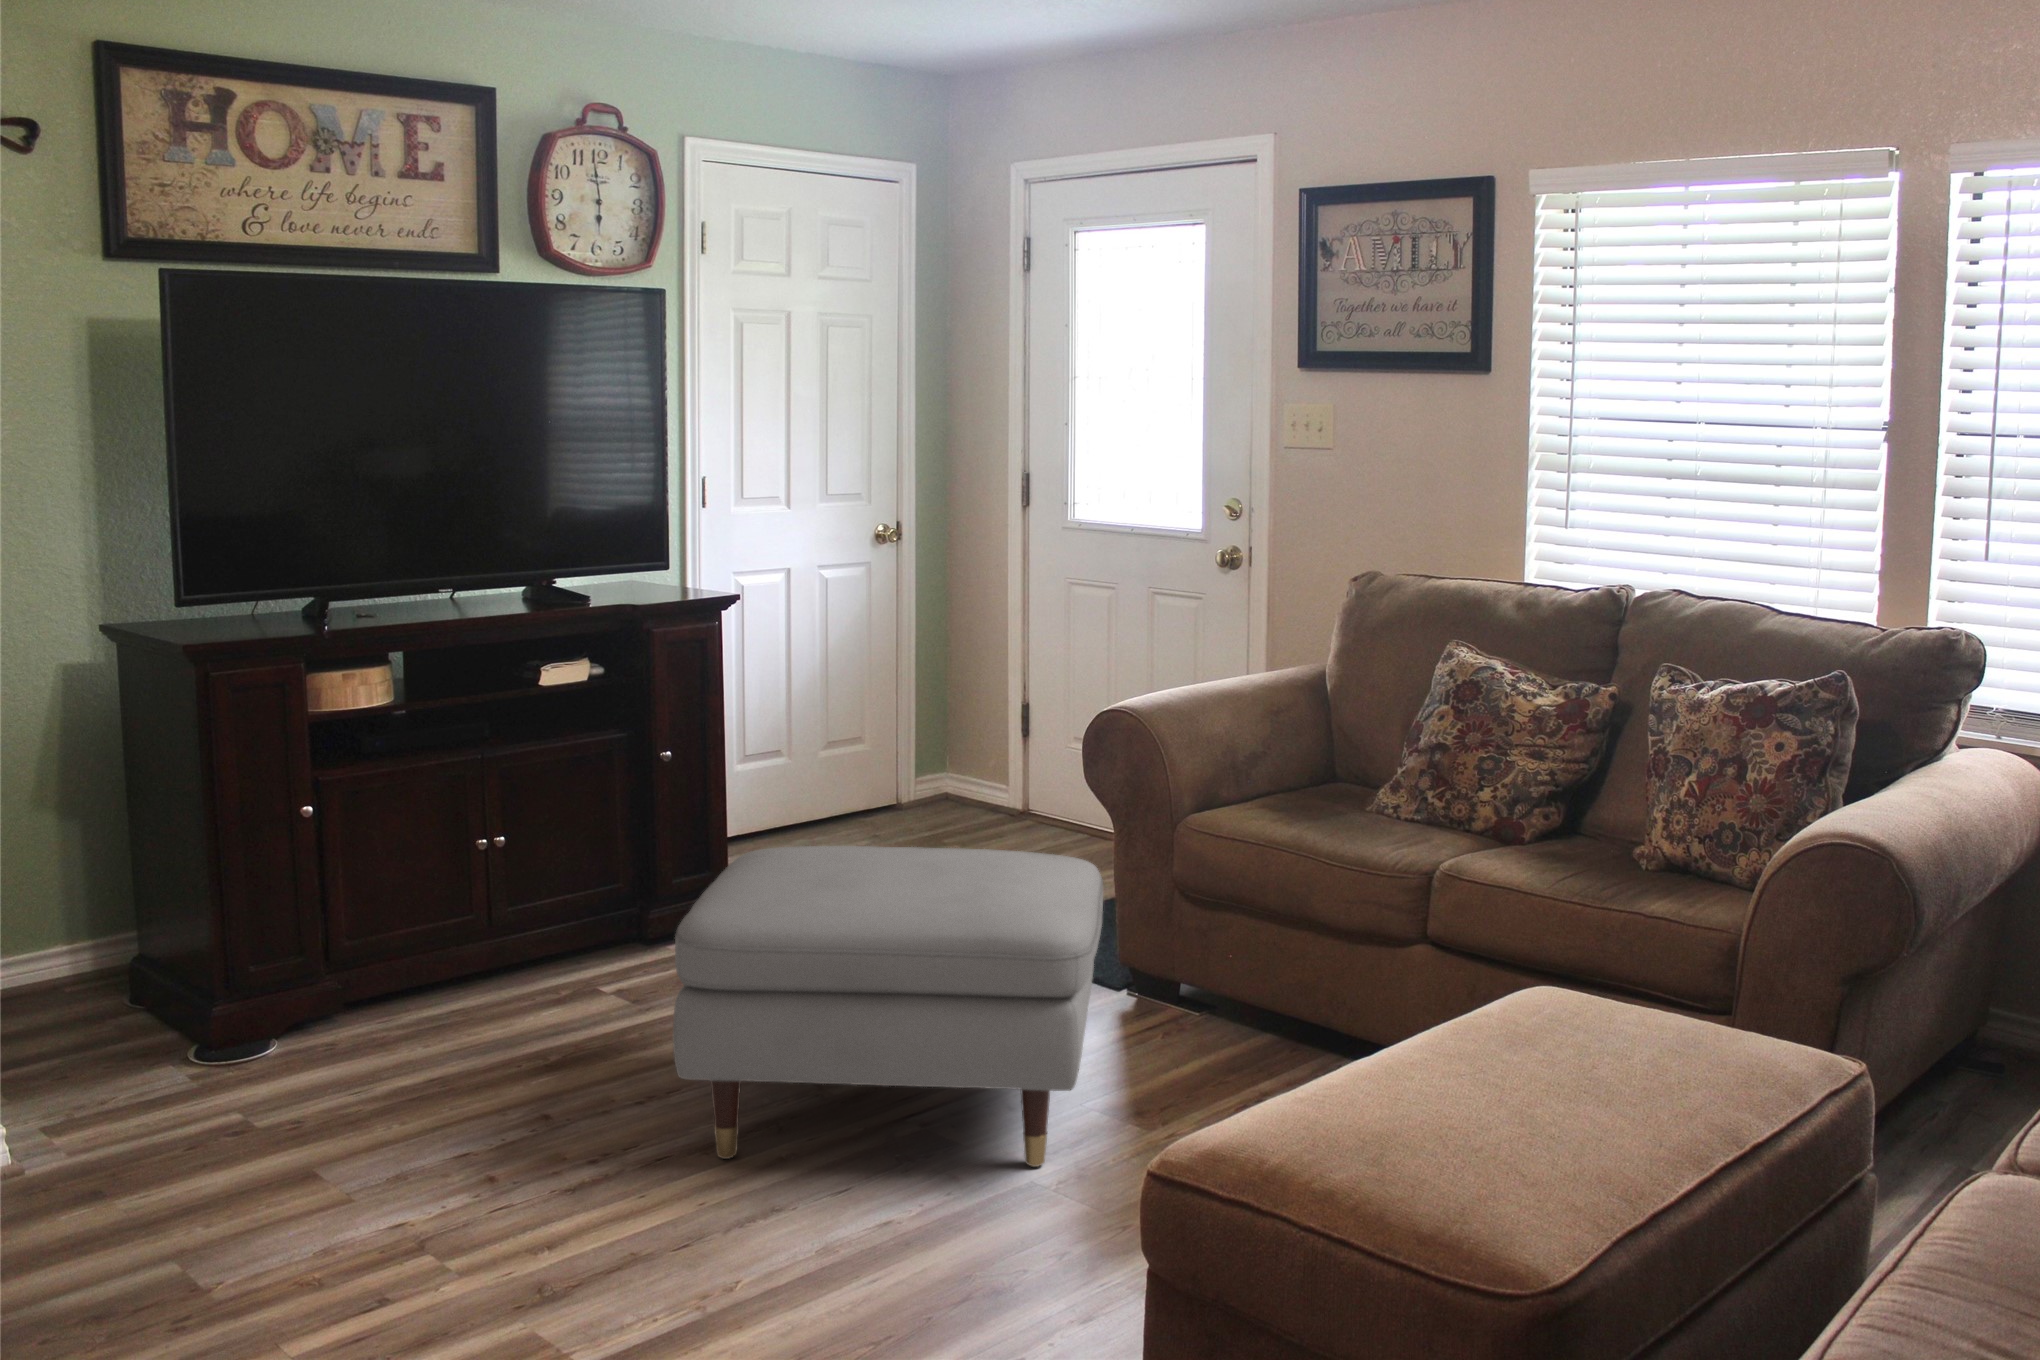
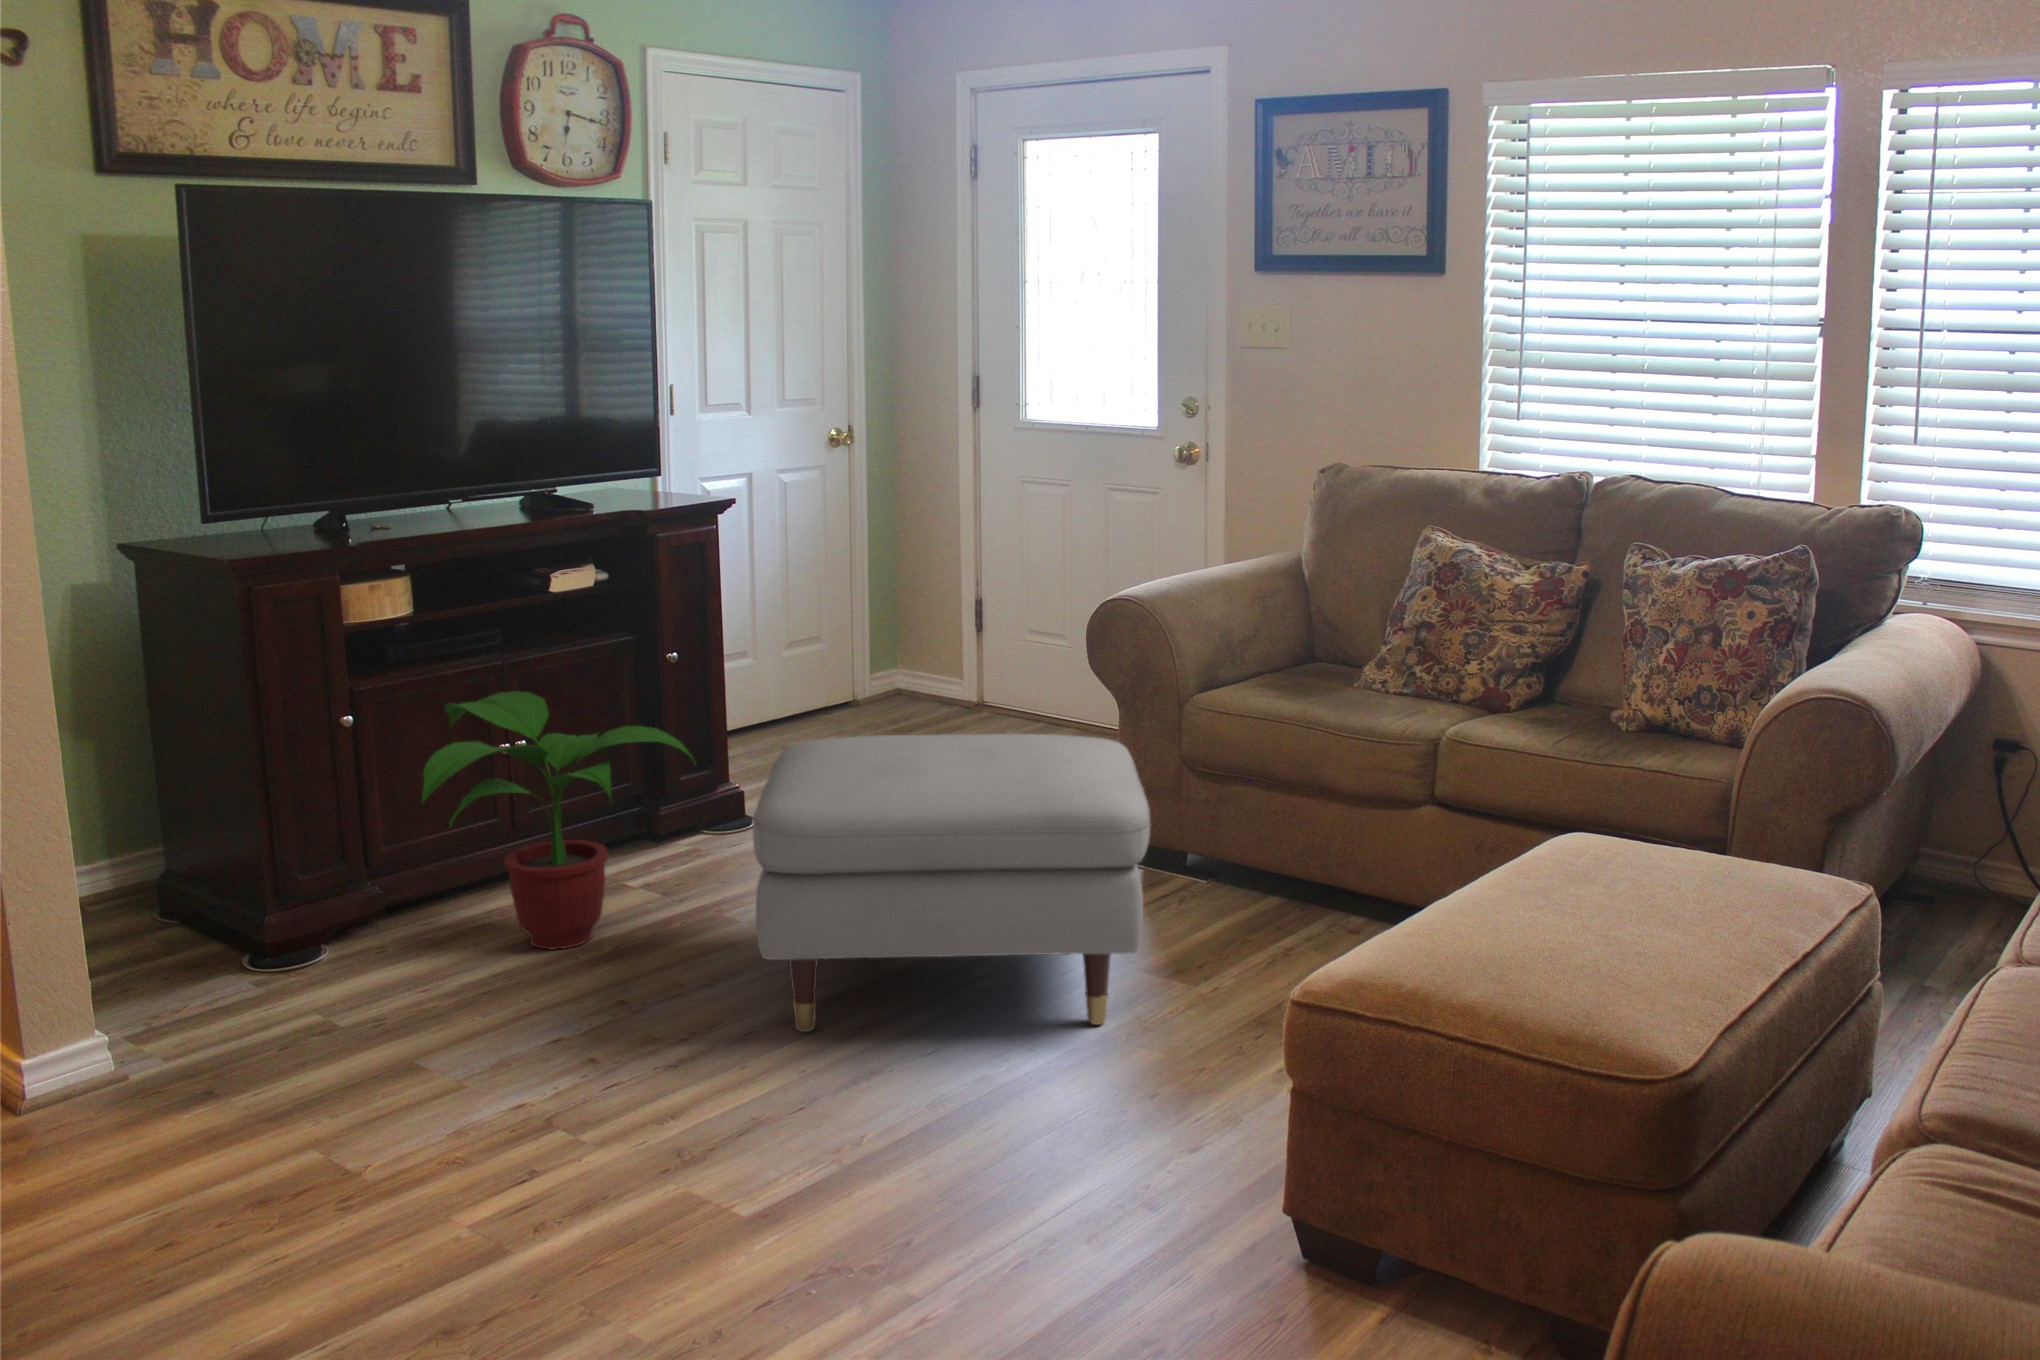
potted plant: none [356,787,655,1057] -> present [422,691,695,949]

